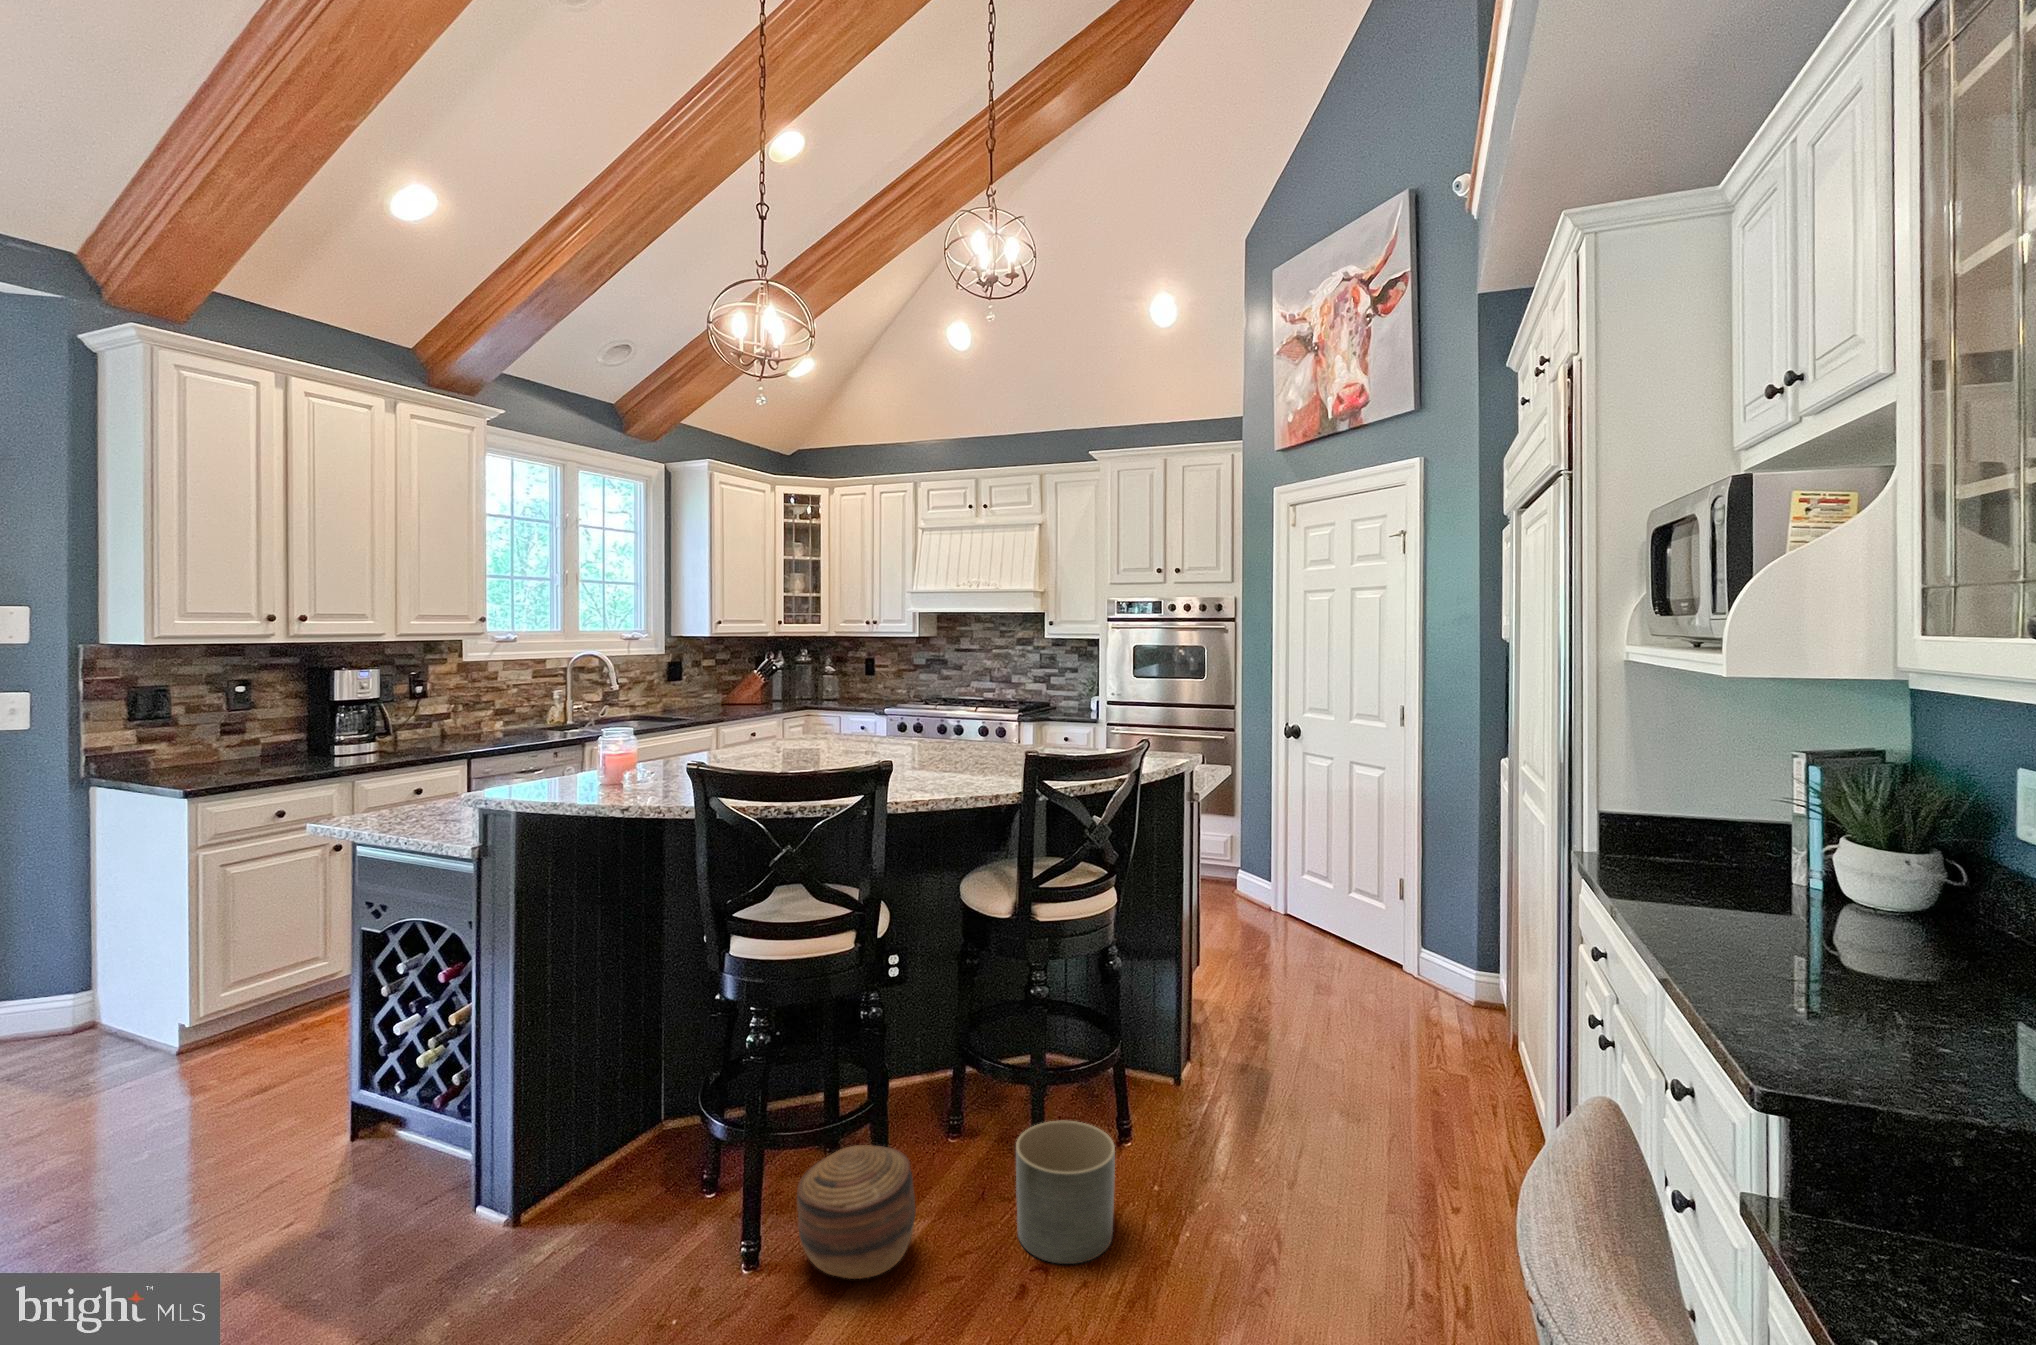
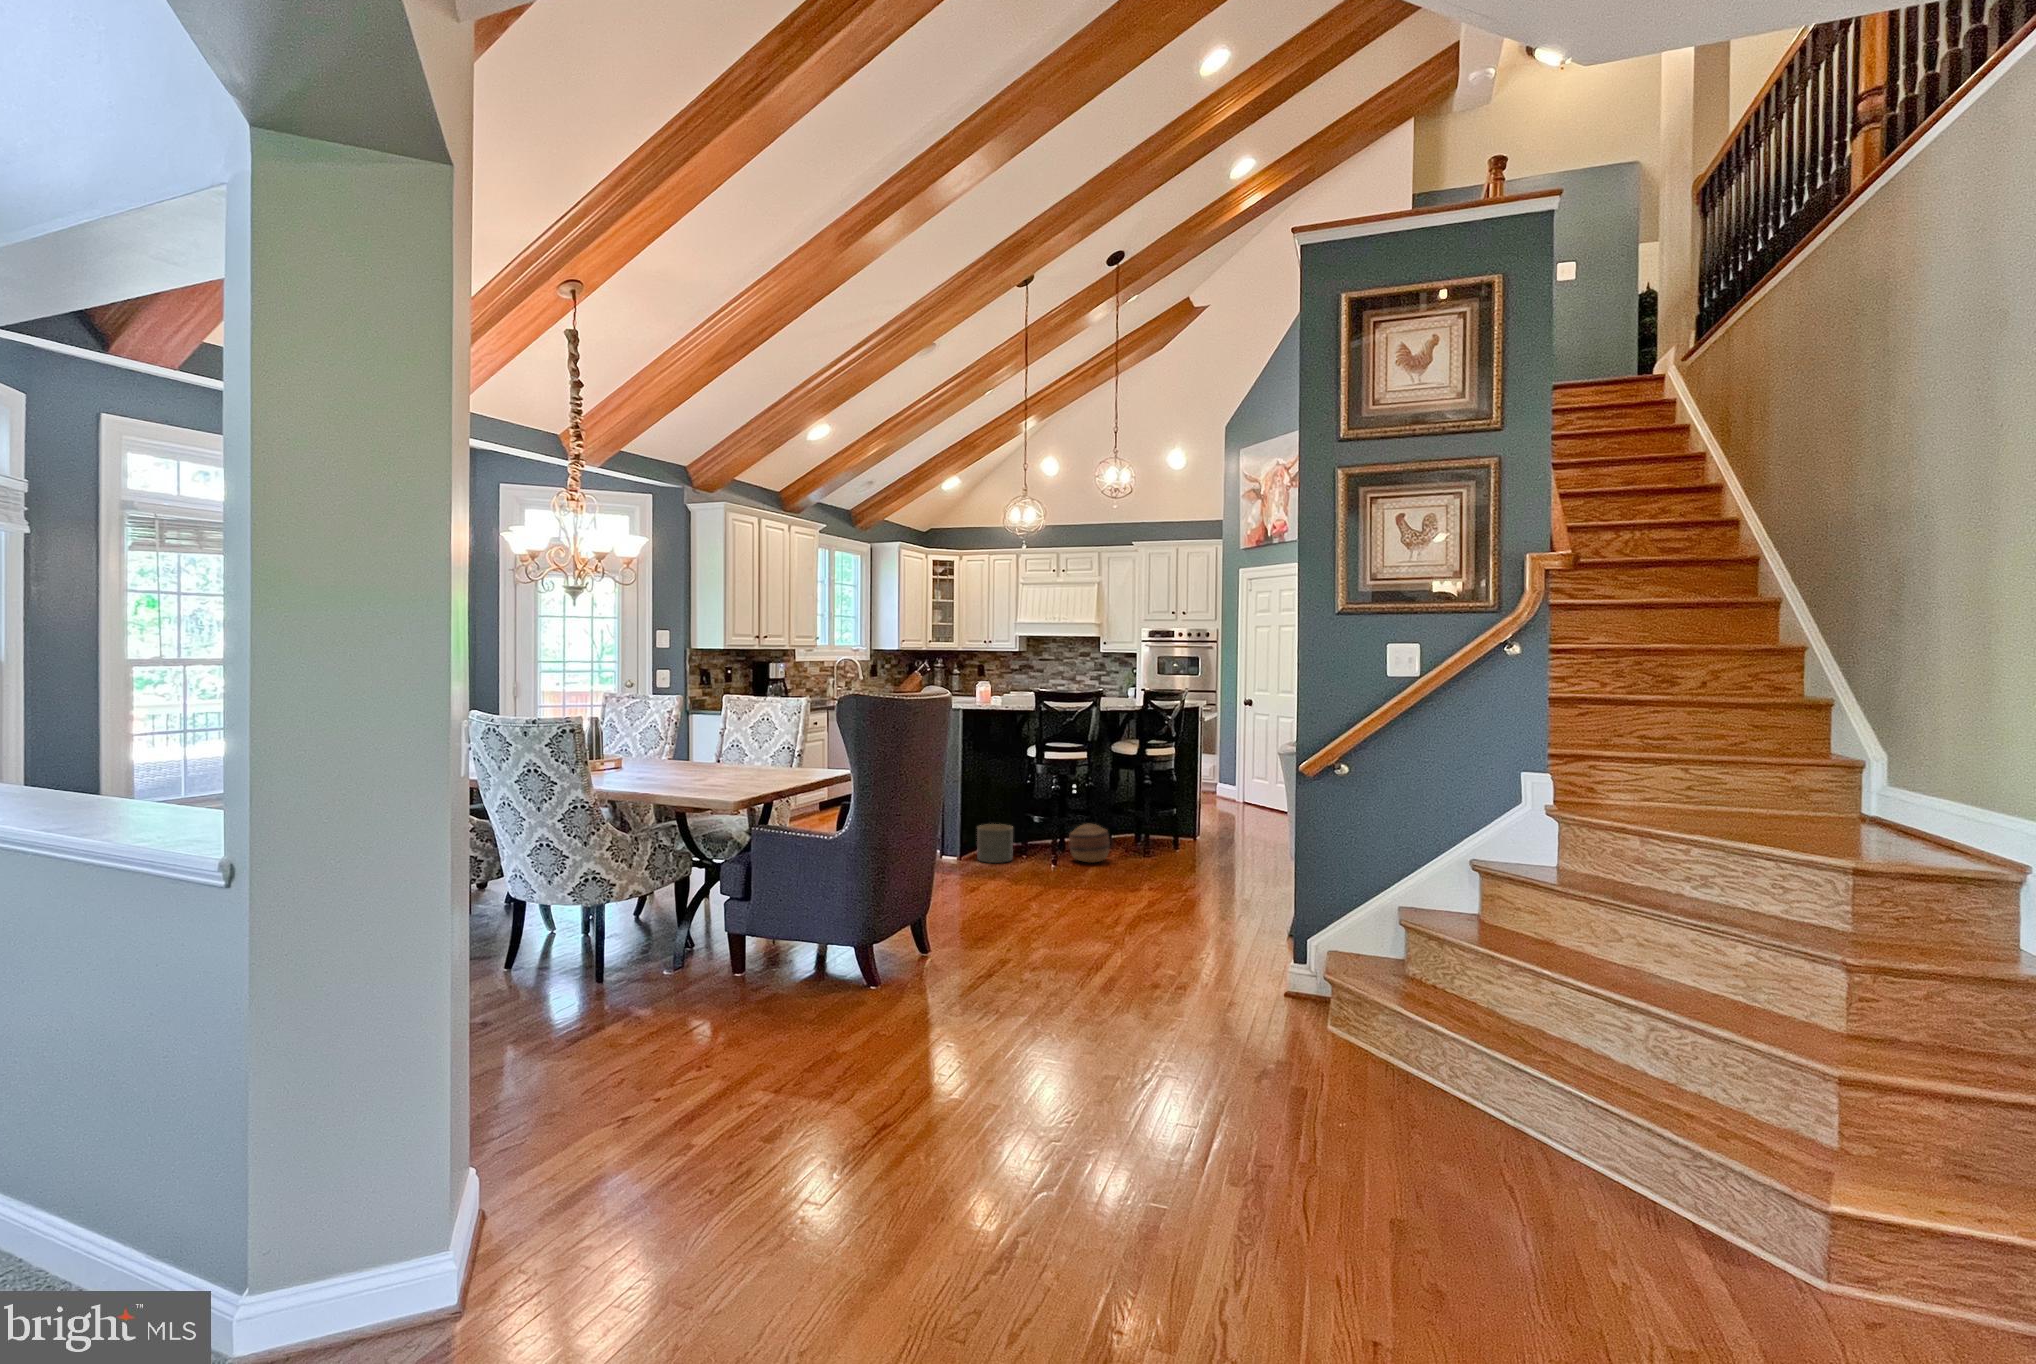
planter: present [1016,1121,1115,1264] -> present [977,824,1013,863]

